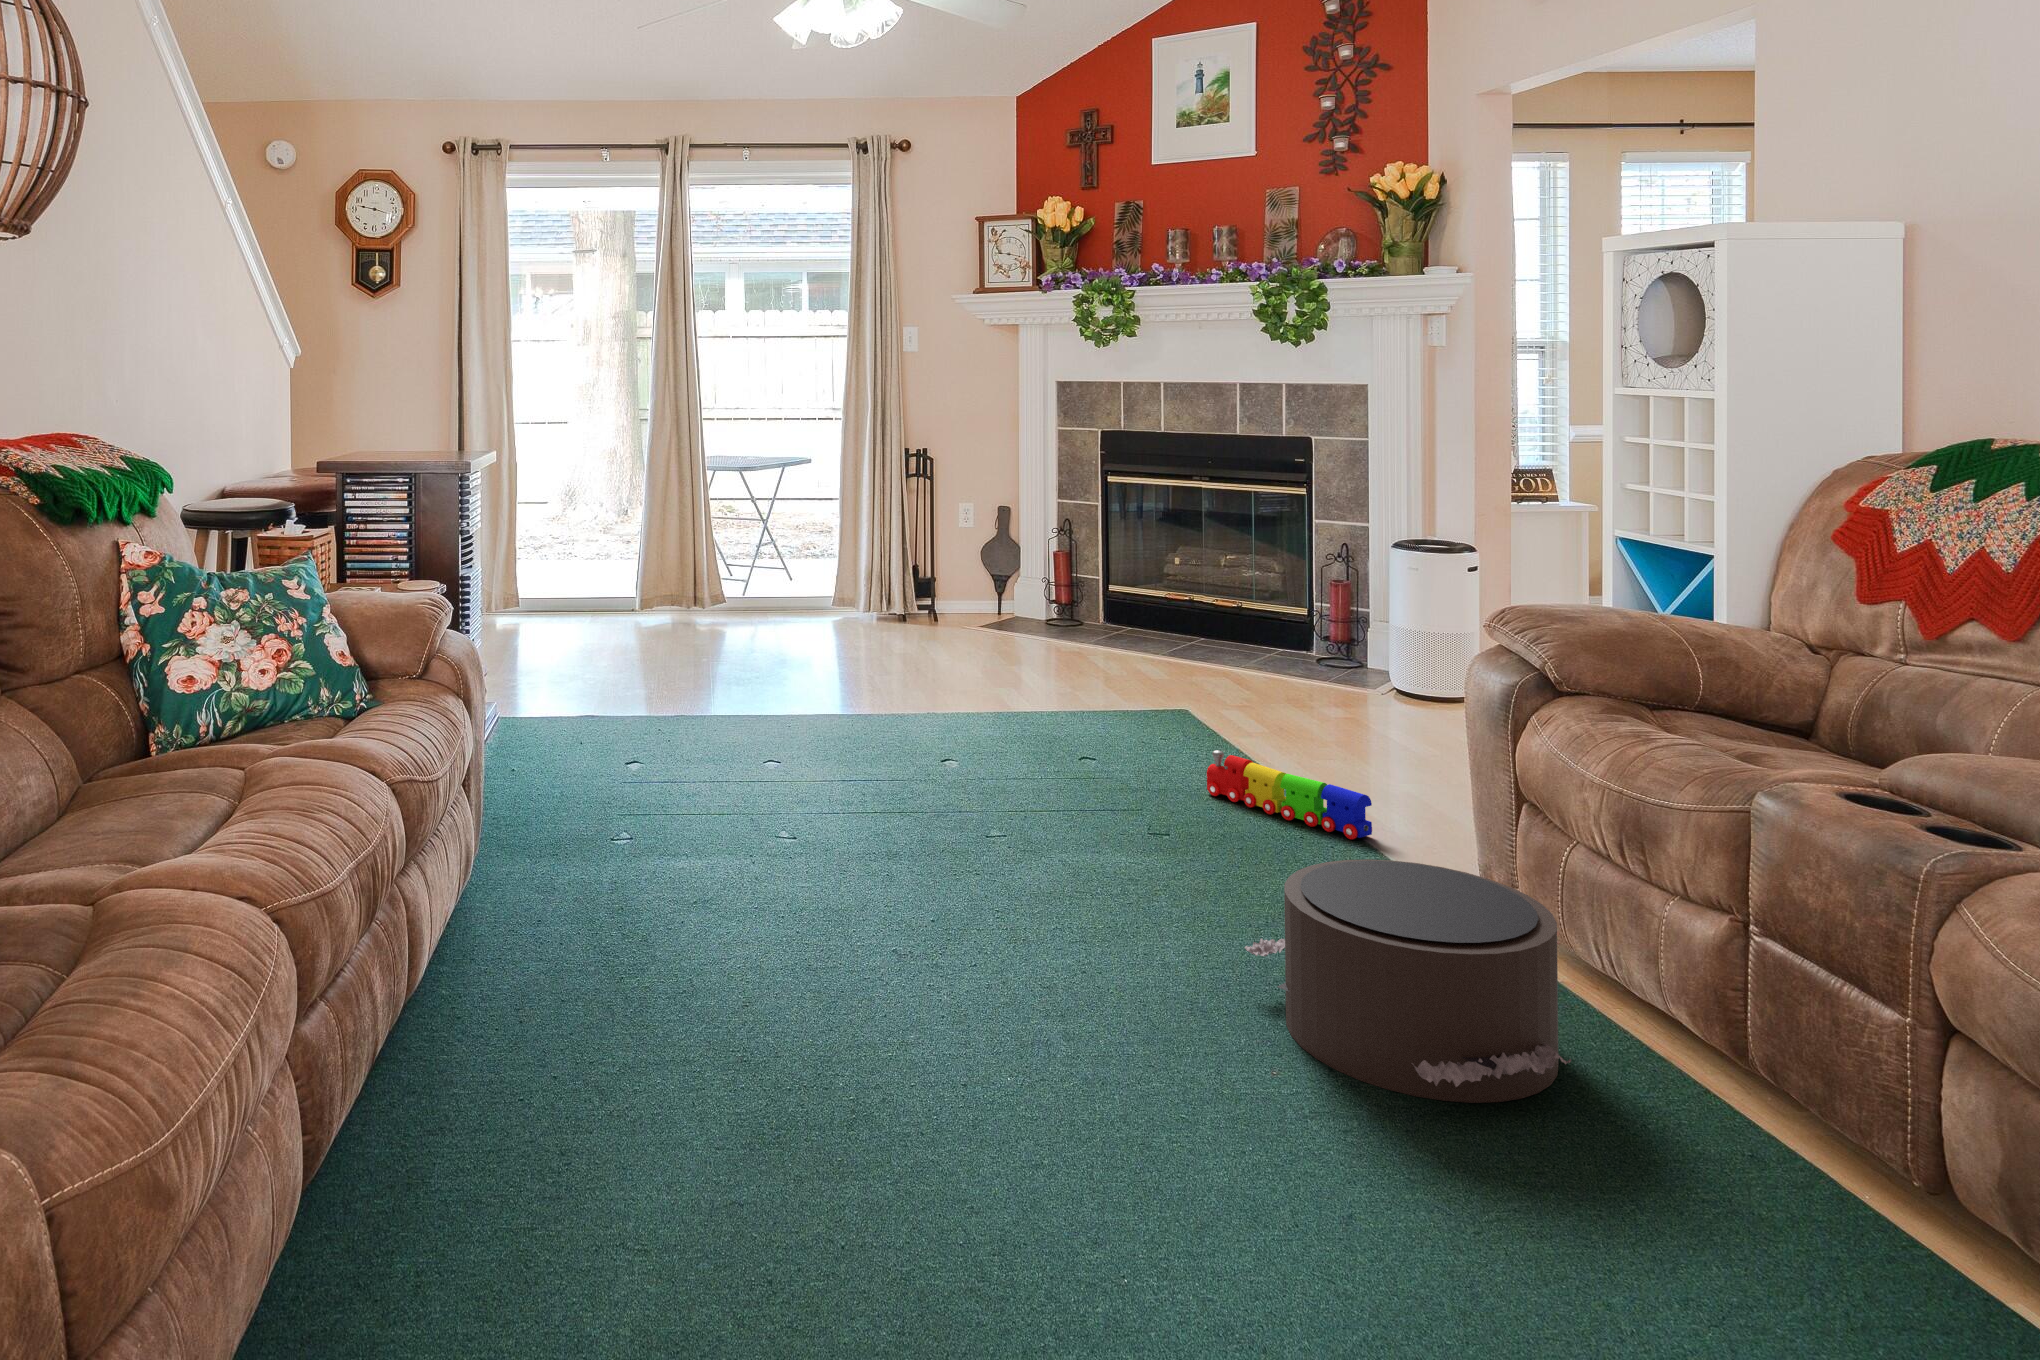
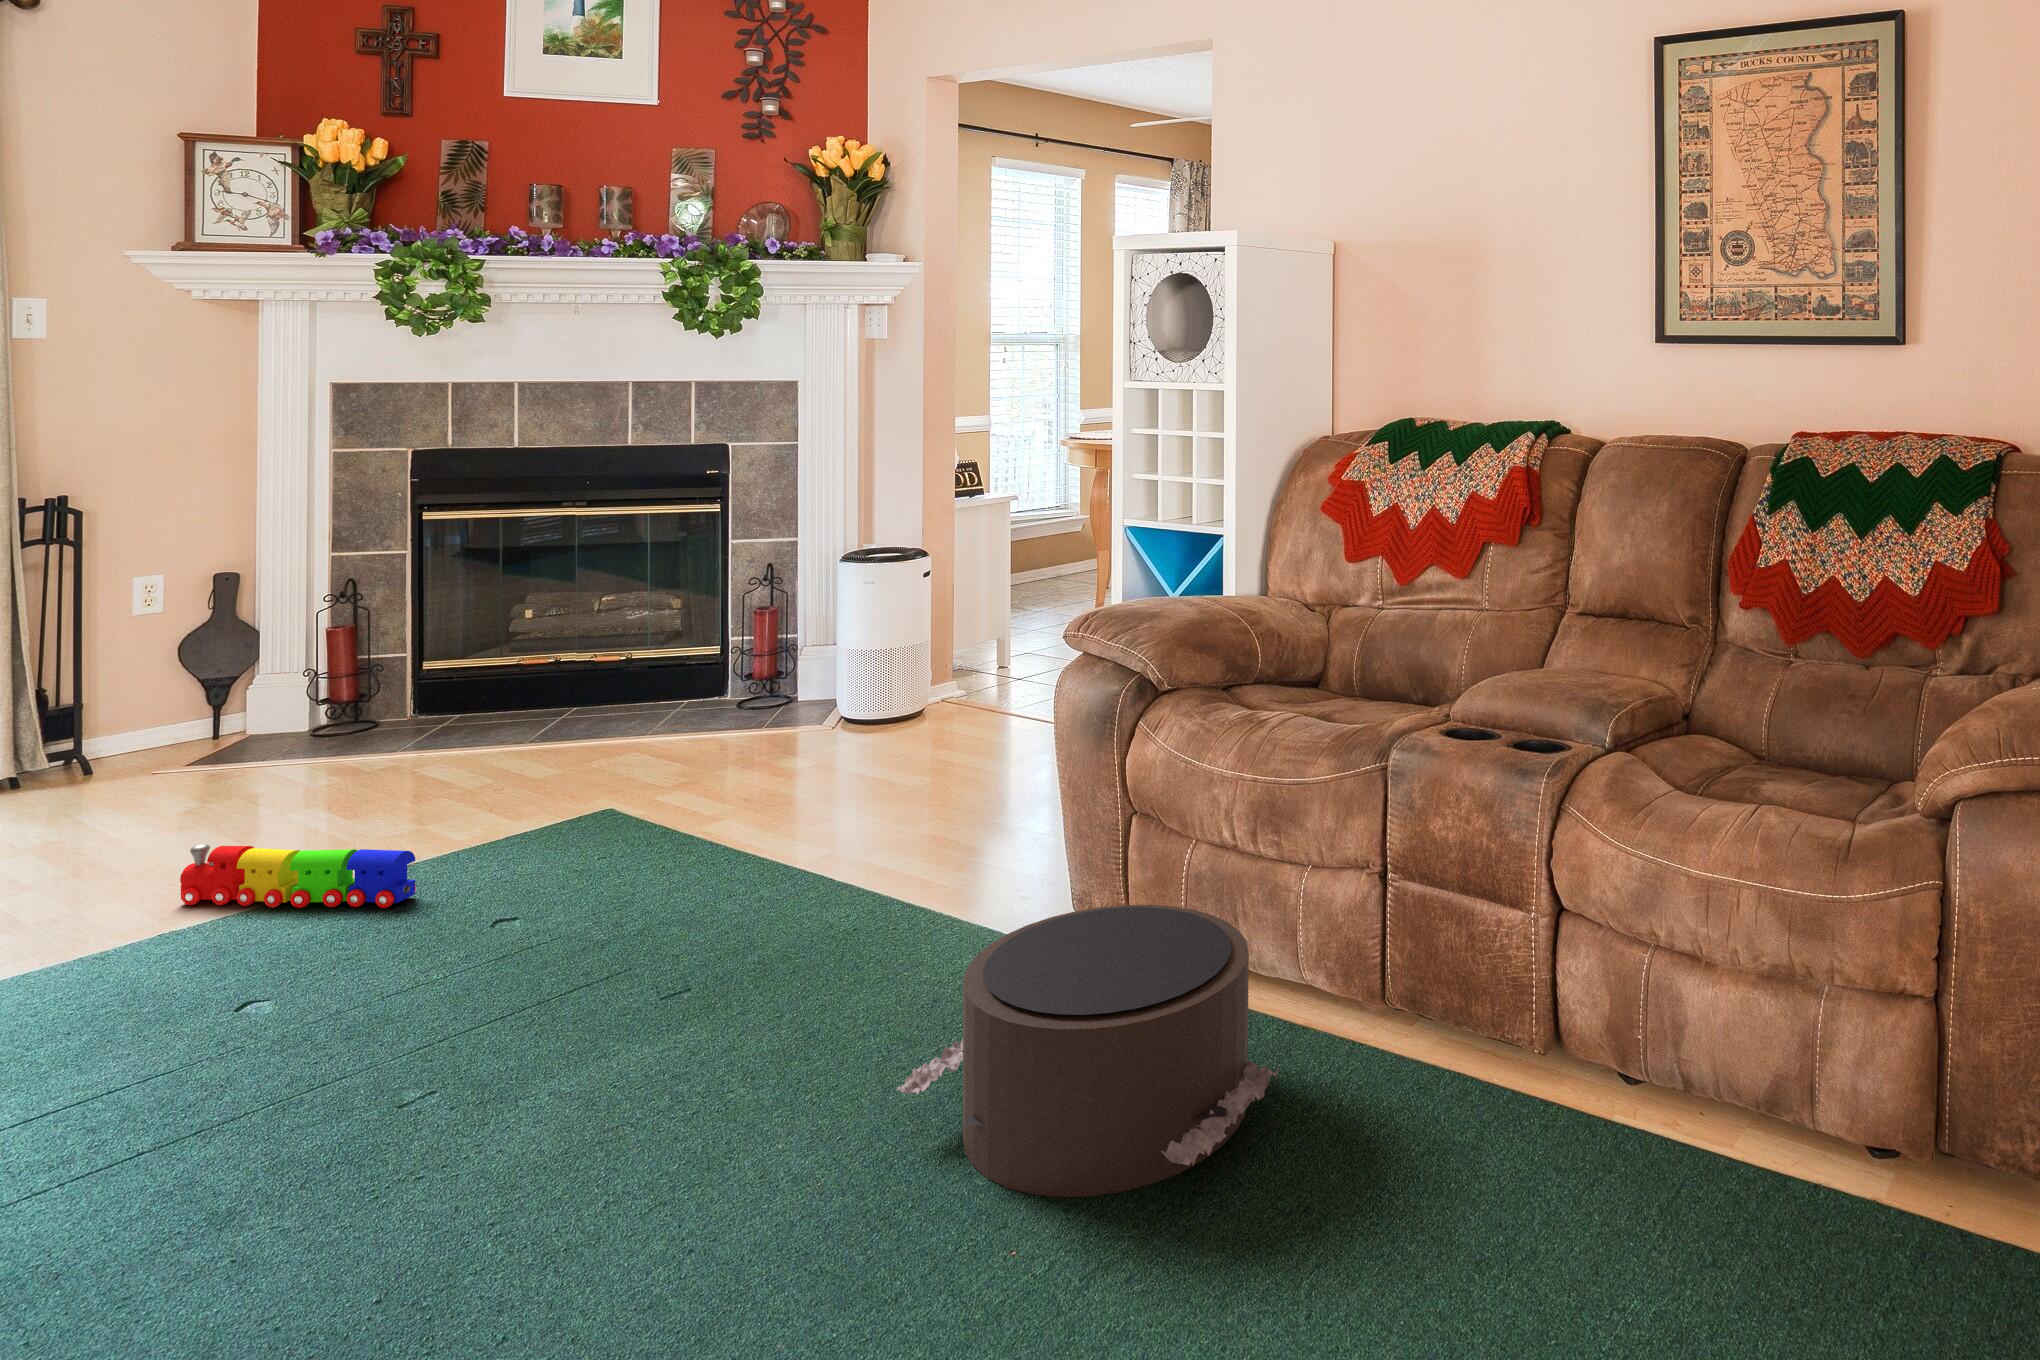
toy train: present [1207,750,1372,839] -> present [180,844,416,908]

